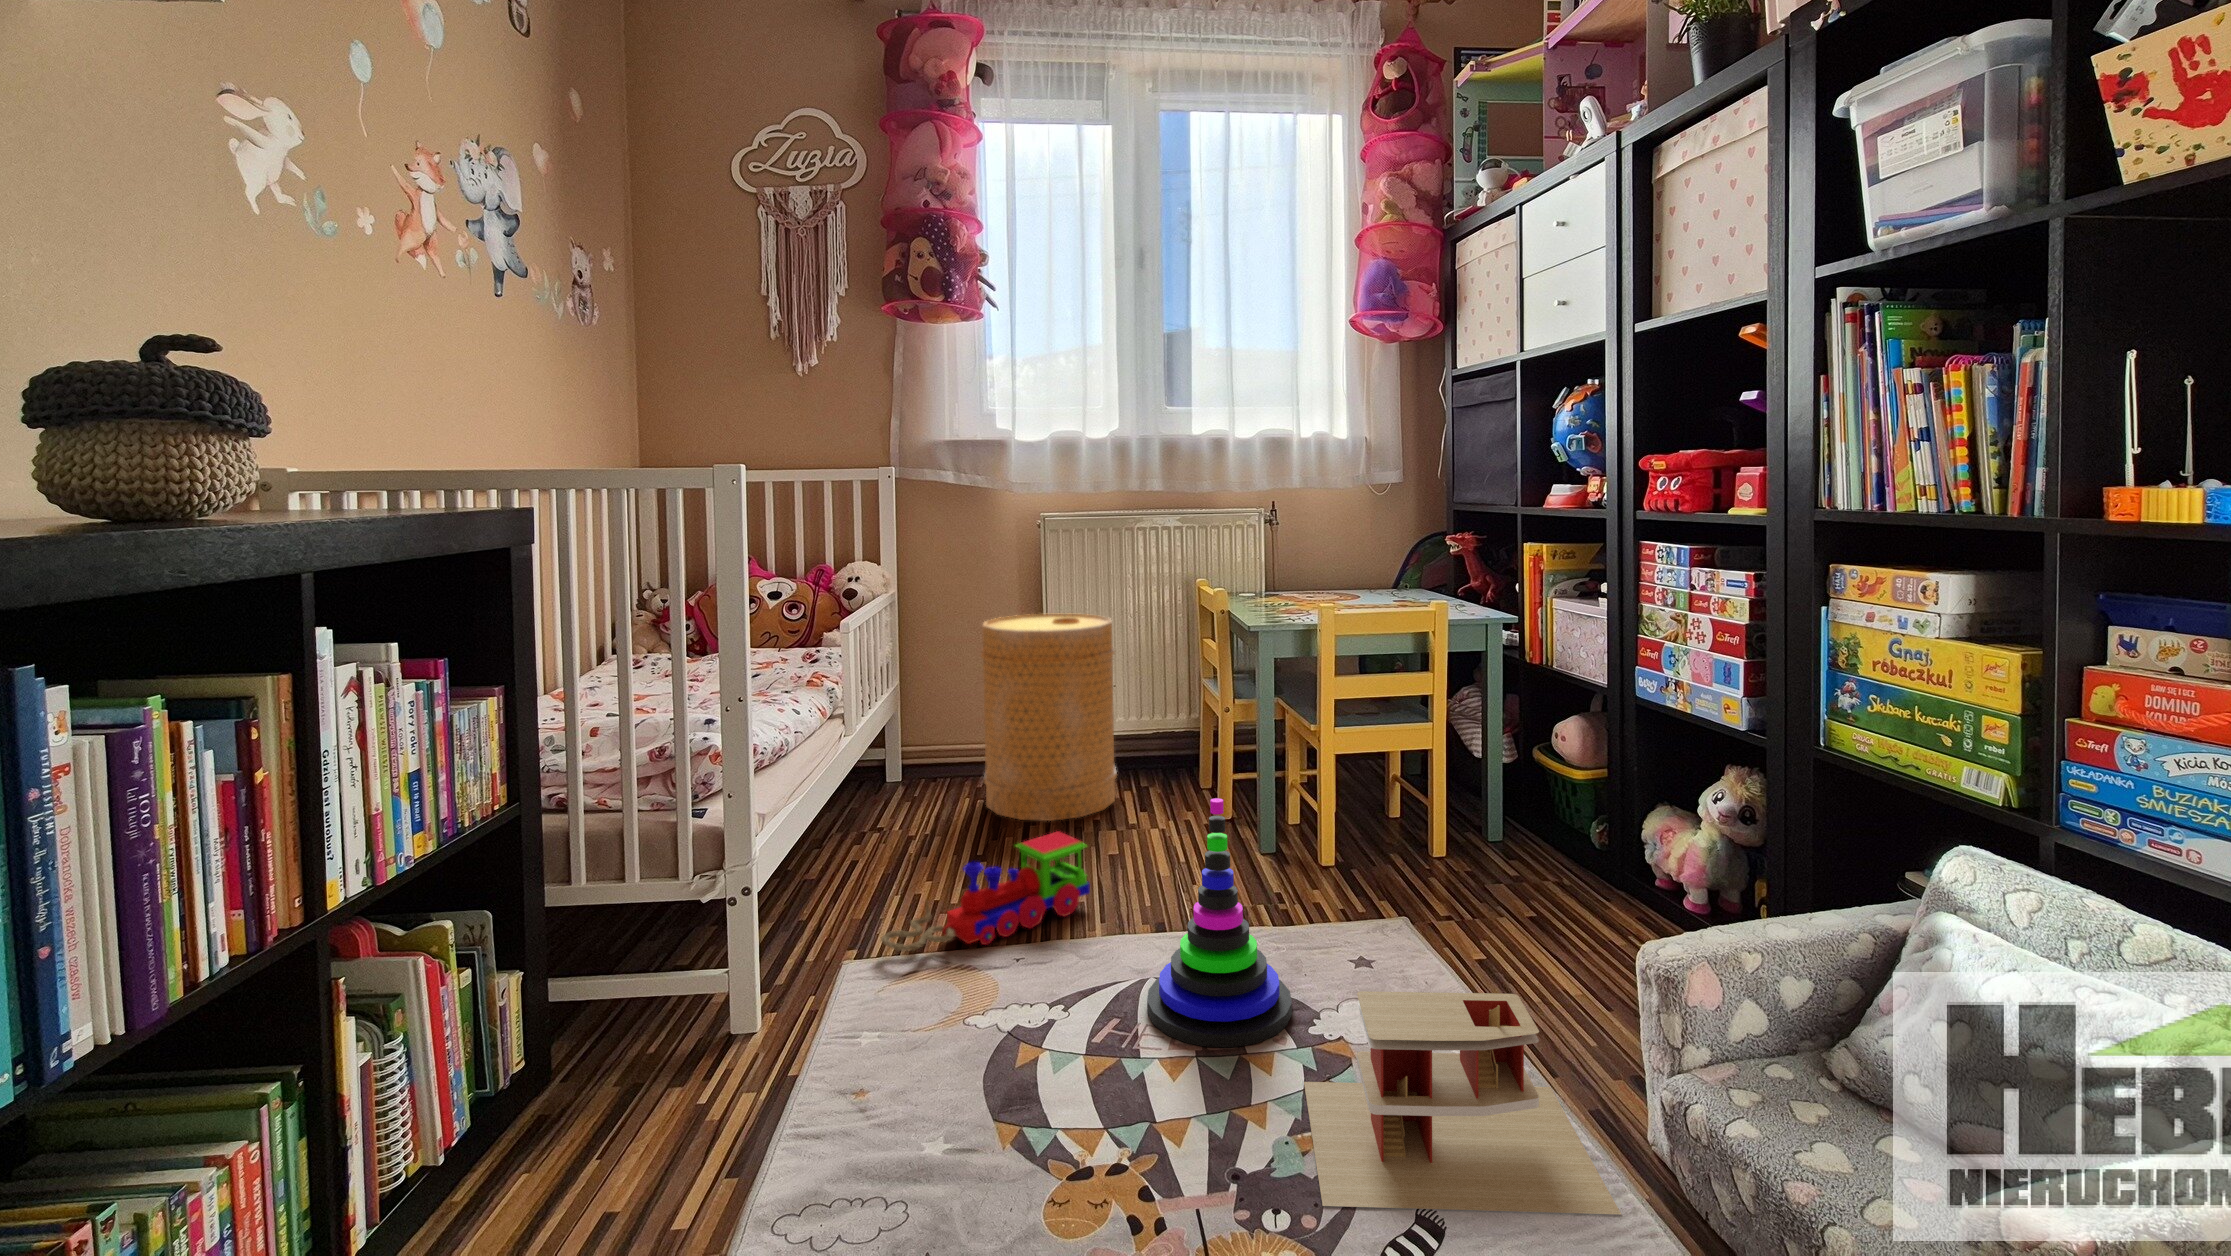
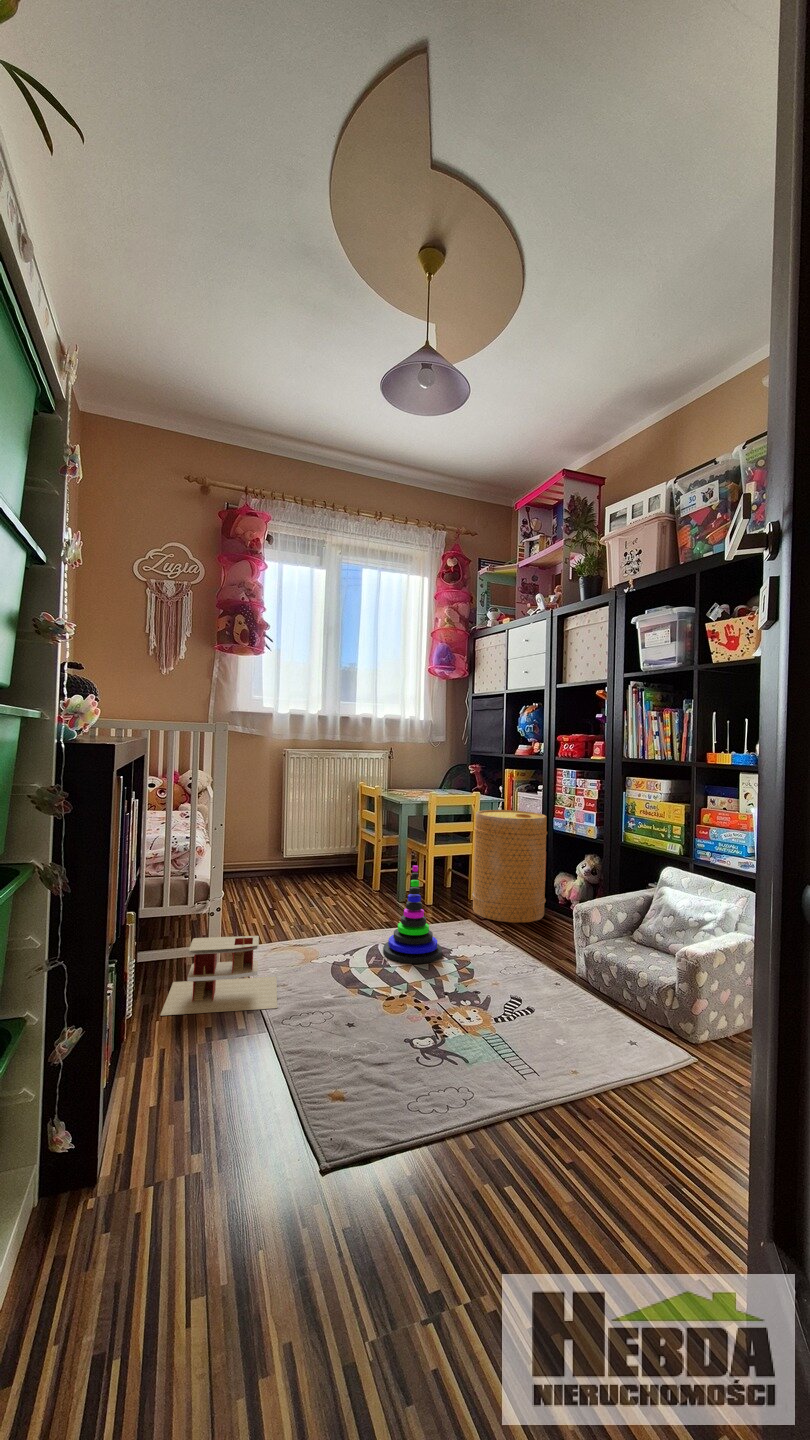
basket: present [981,614,1117,821] -> present [472,810,547,923]
toy train: present [881,831,1090,951] -> none [255,891,338,941]
toy house: present [1304,991,1621,1214] -> present [161,936,277,1015]

